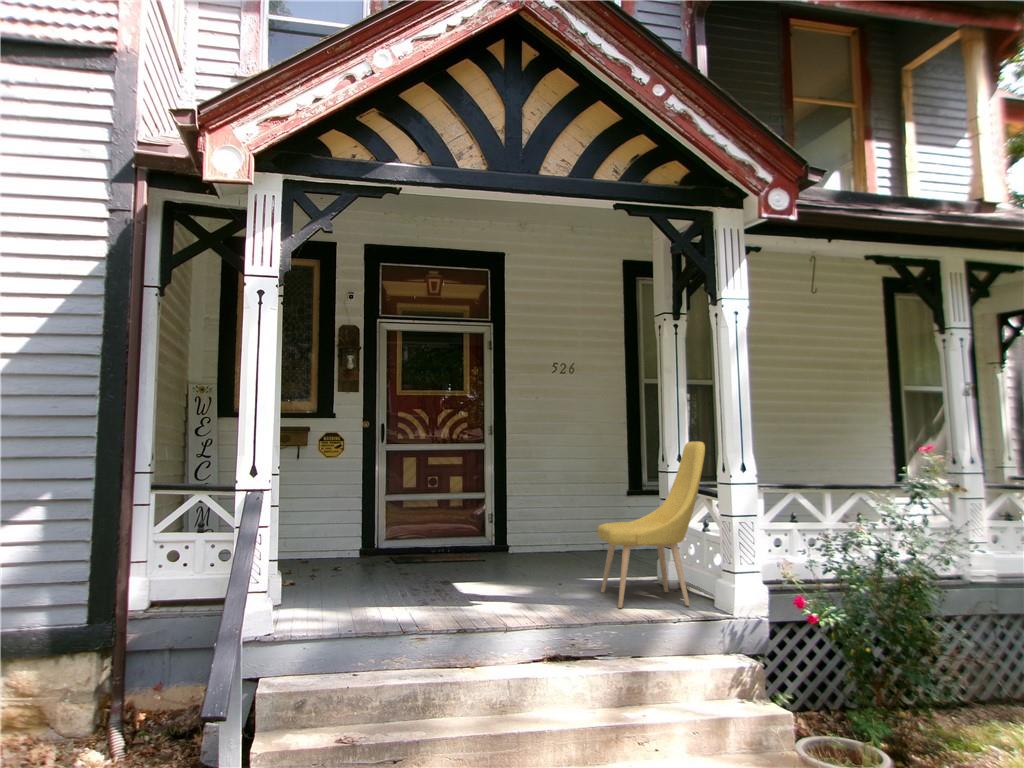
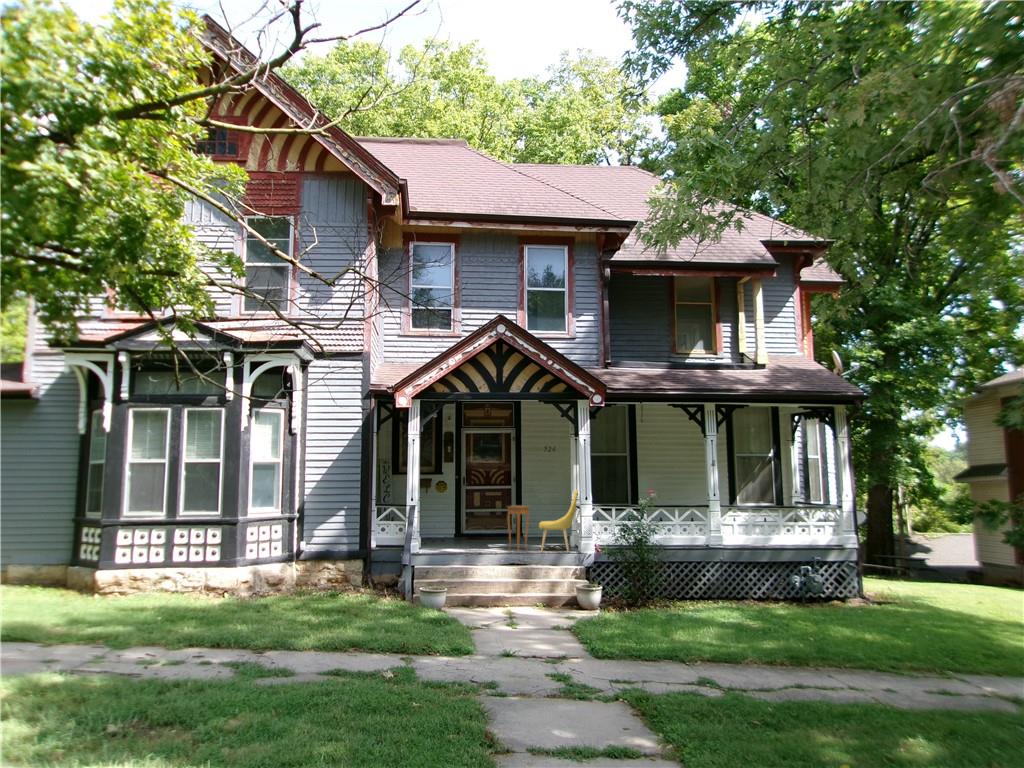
side table: none [523,484,585,612] -> present [507,506,529,550]

